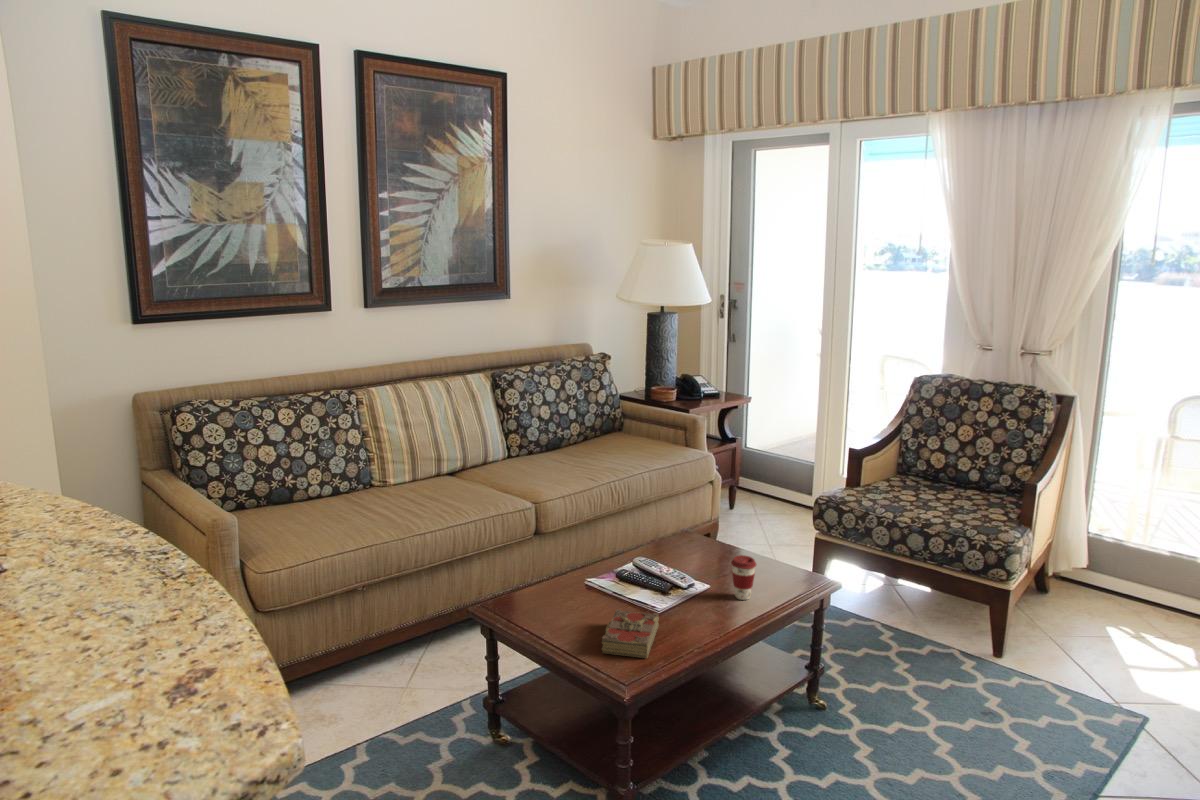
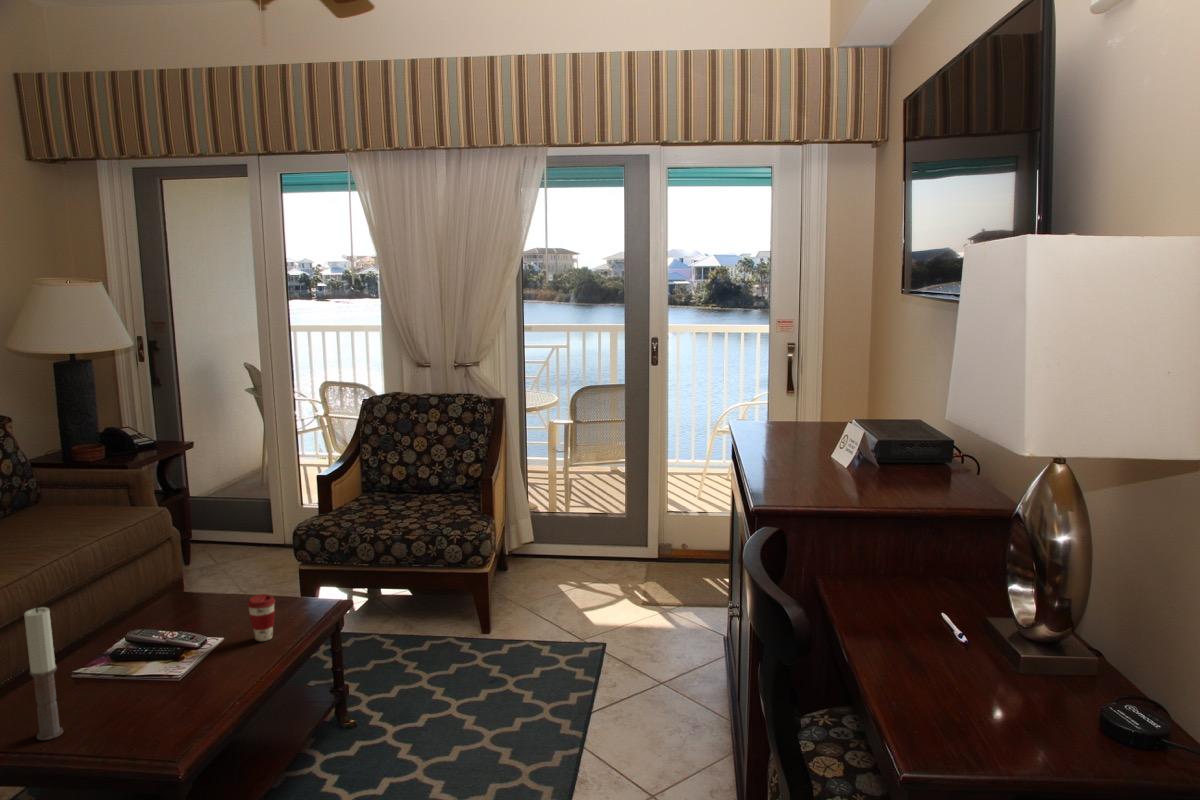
candle: none [547,523,565,631] -> present [24,607,63,740]
book: present [602,609,659,658] -> none [124,678,187,741]

